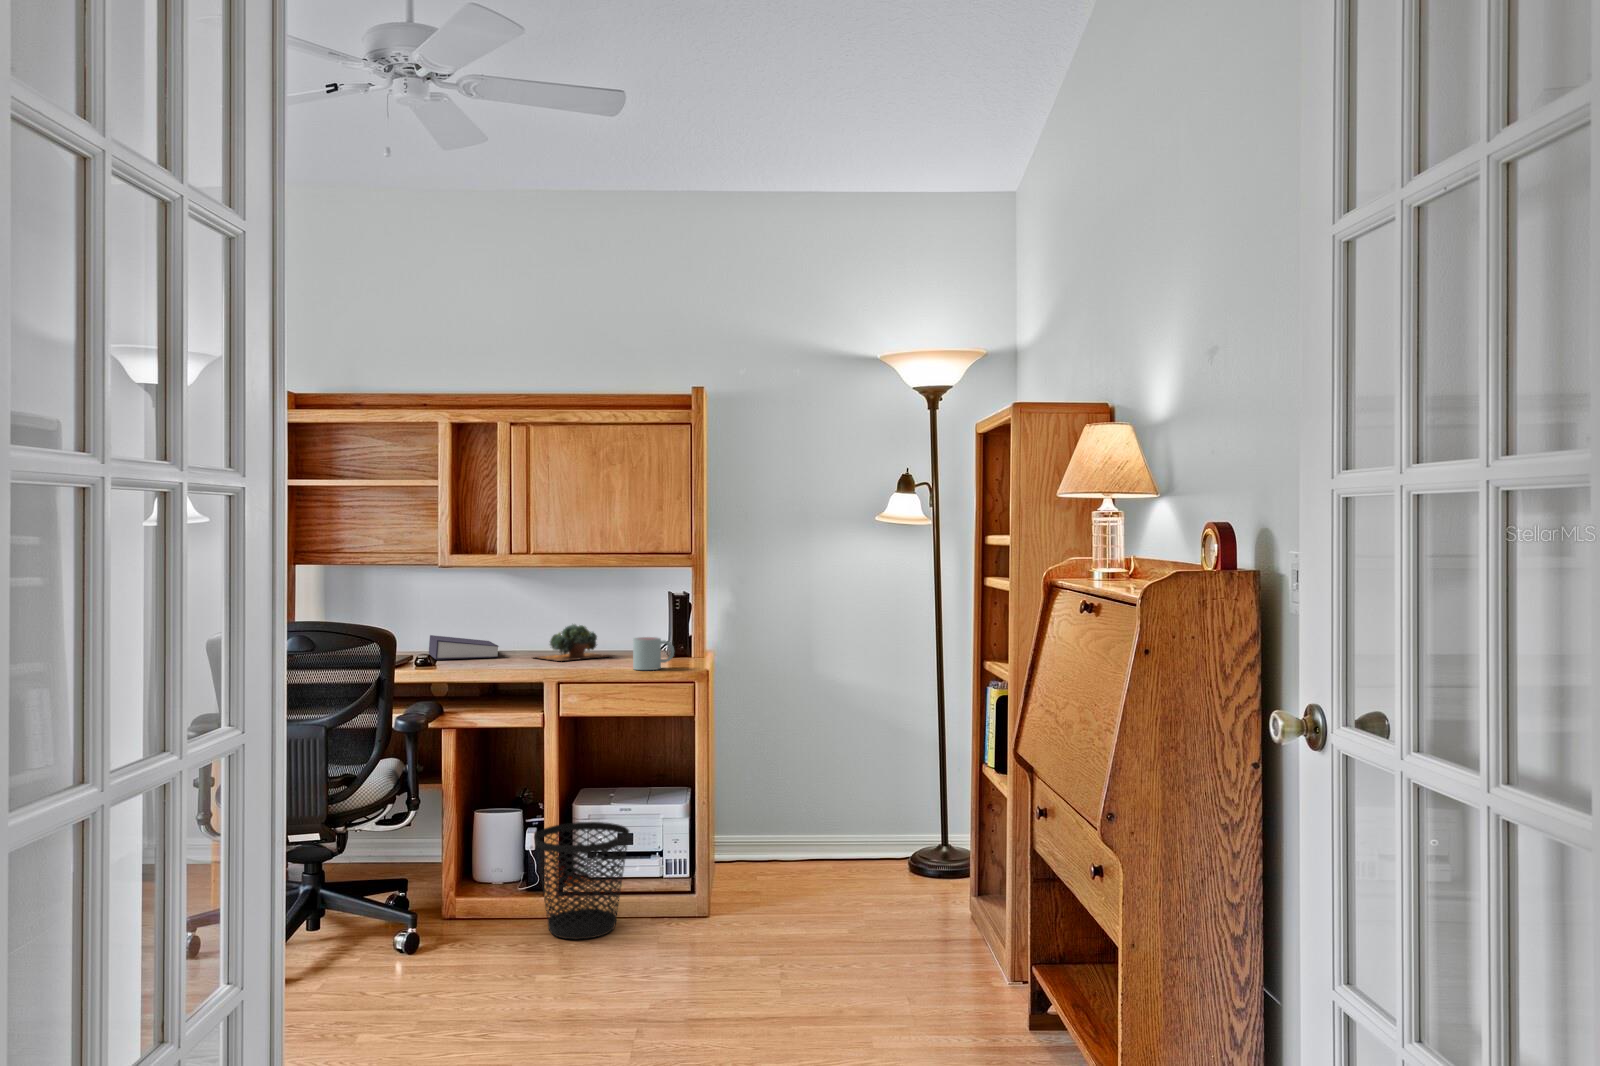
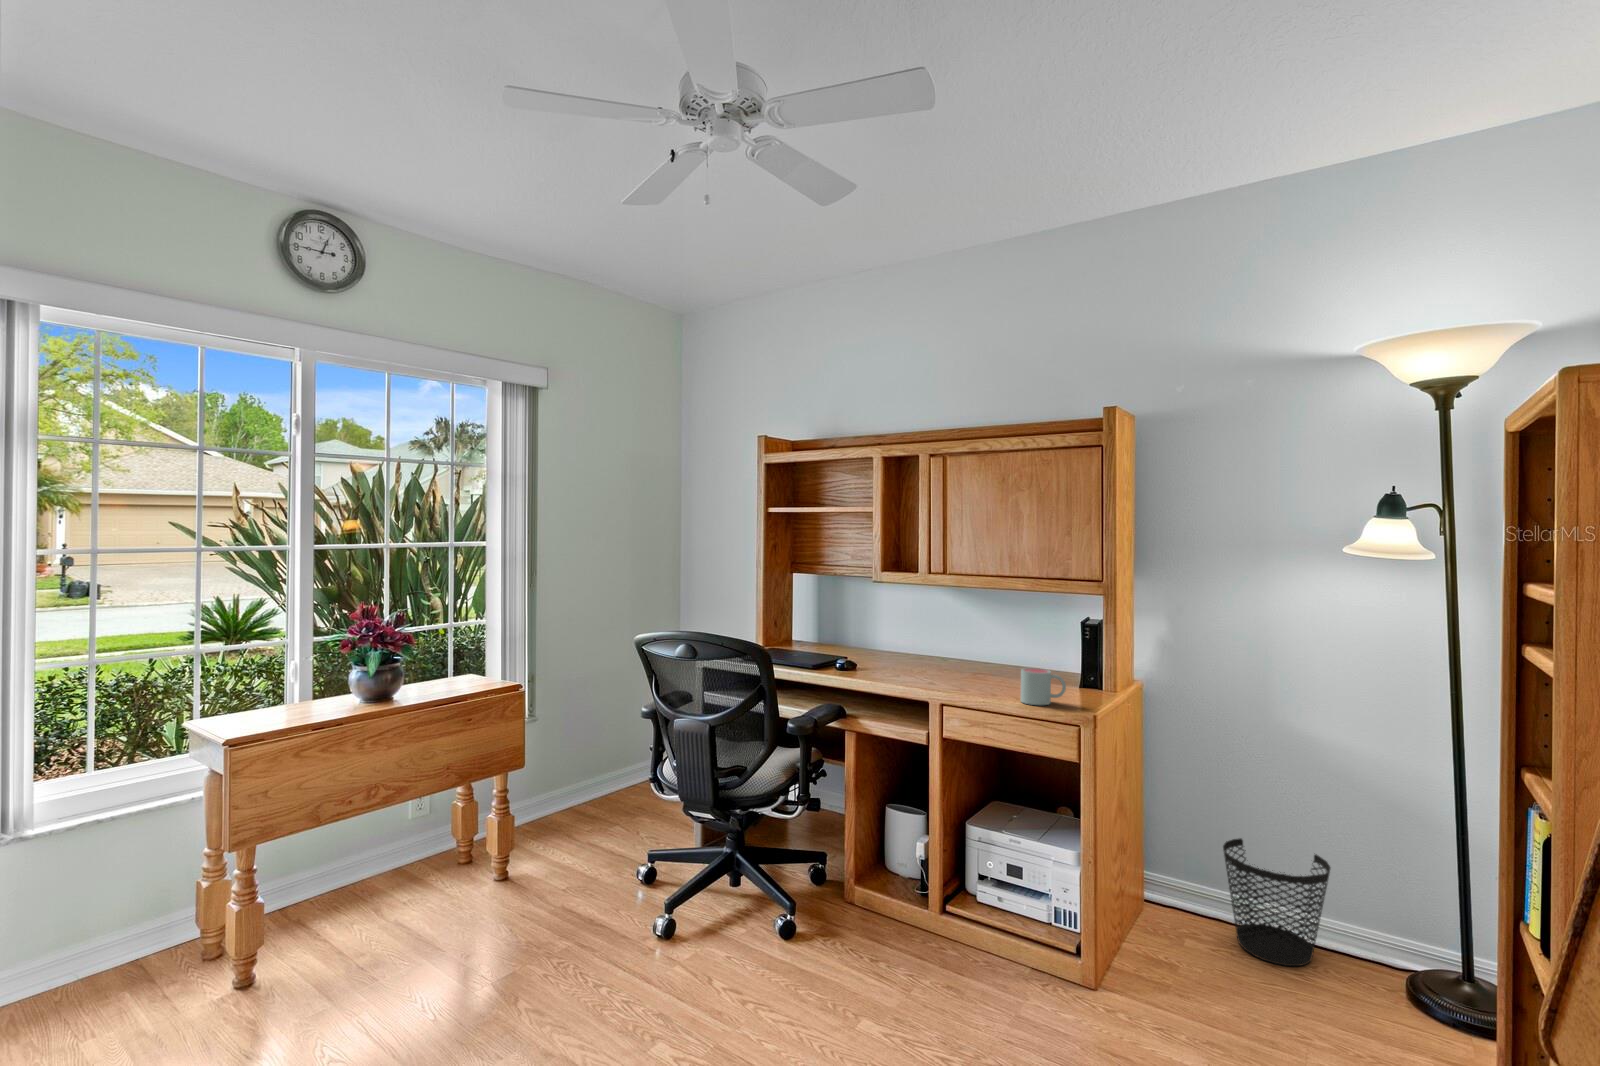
succulent plant: present [537,624,608,661] -> none [947,641,1022,679]
book: present [429,635,499,660] -> none [865,638,924,666]
wastebasket: present [534,822,629,939] -> present [1223,838,1330,966]

